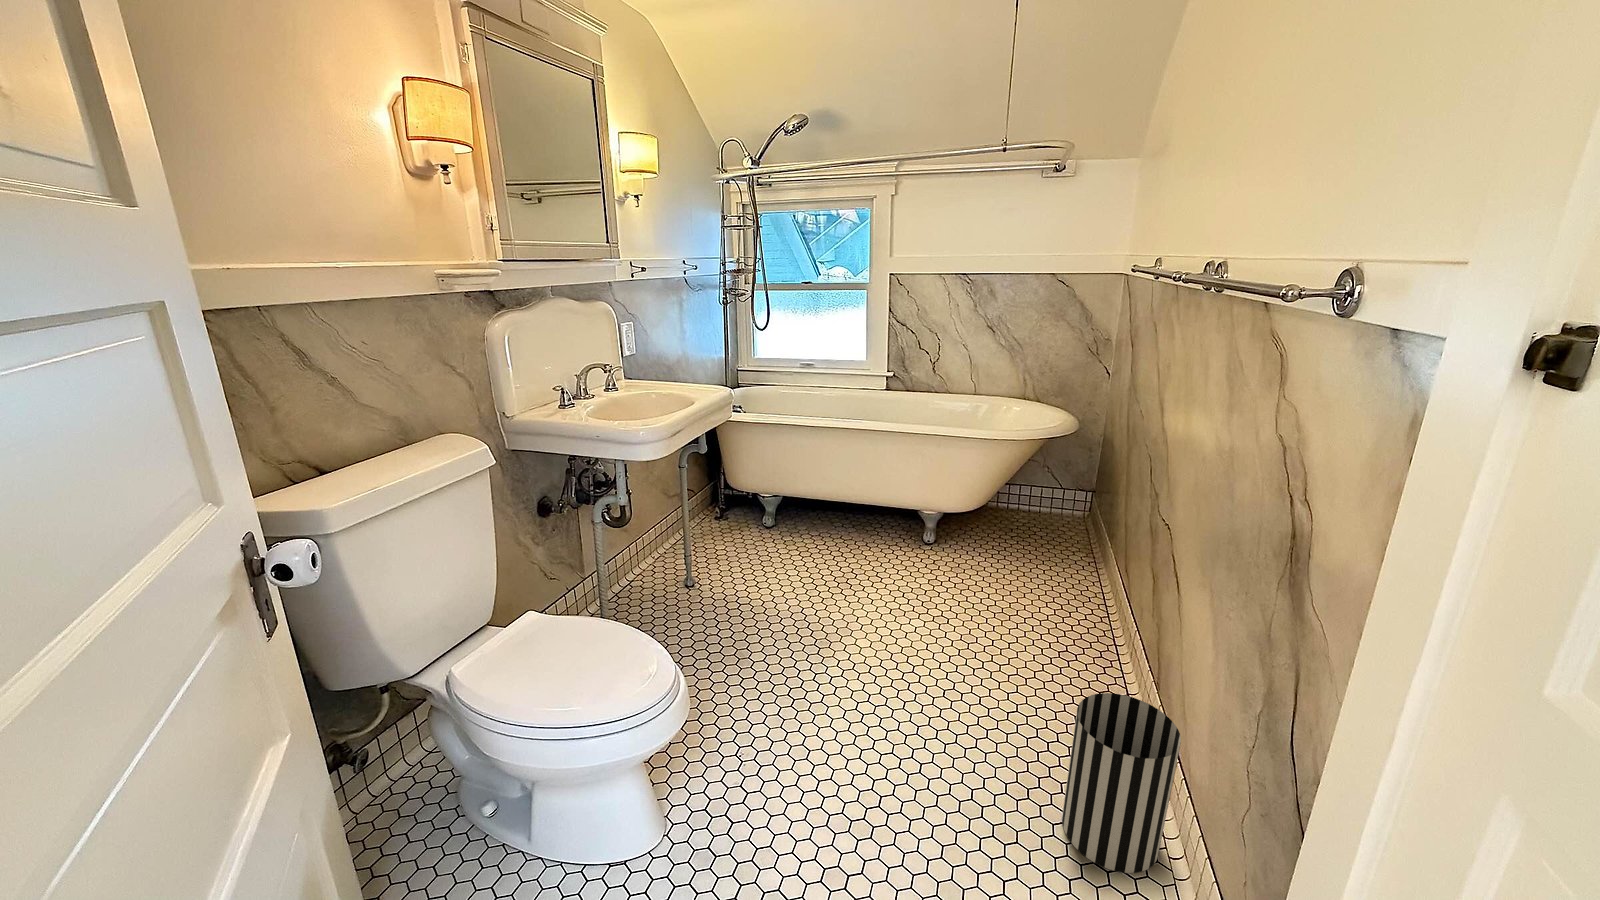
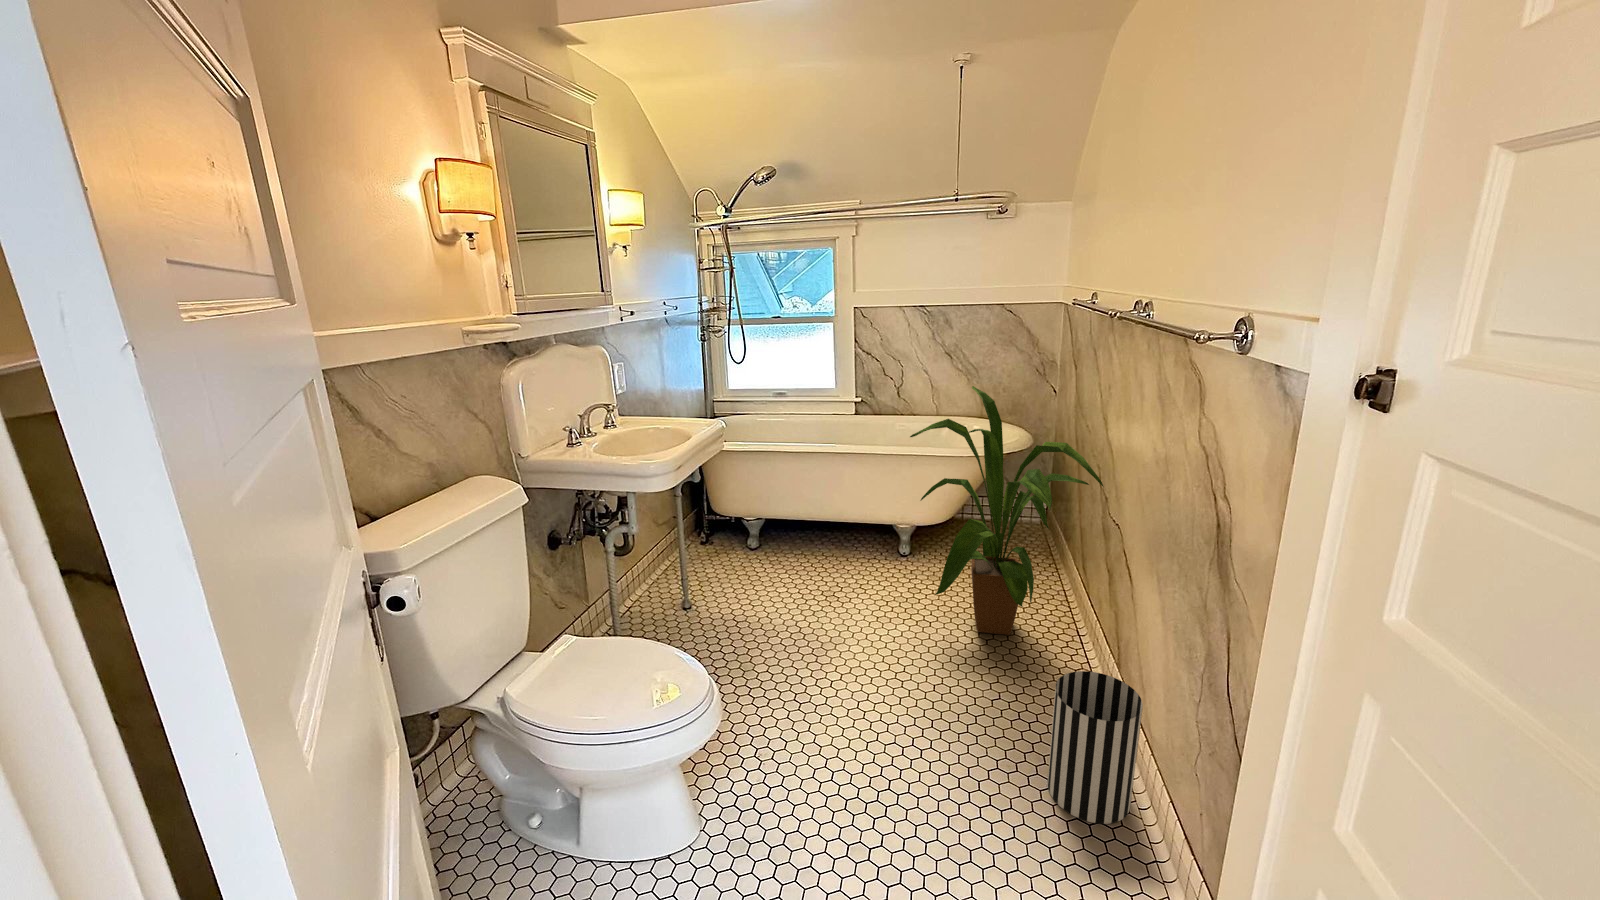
house plant: none [934,360,1154,639] -> present [910,386,1104,635]

